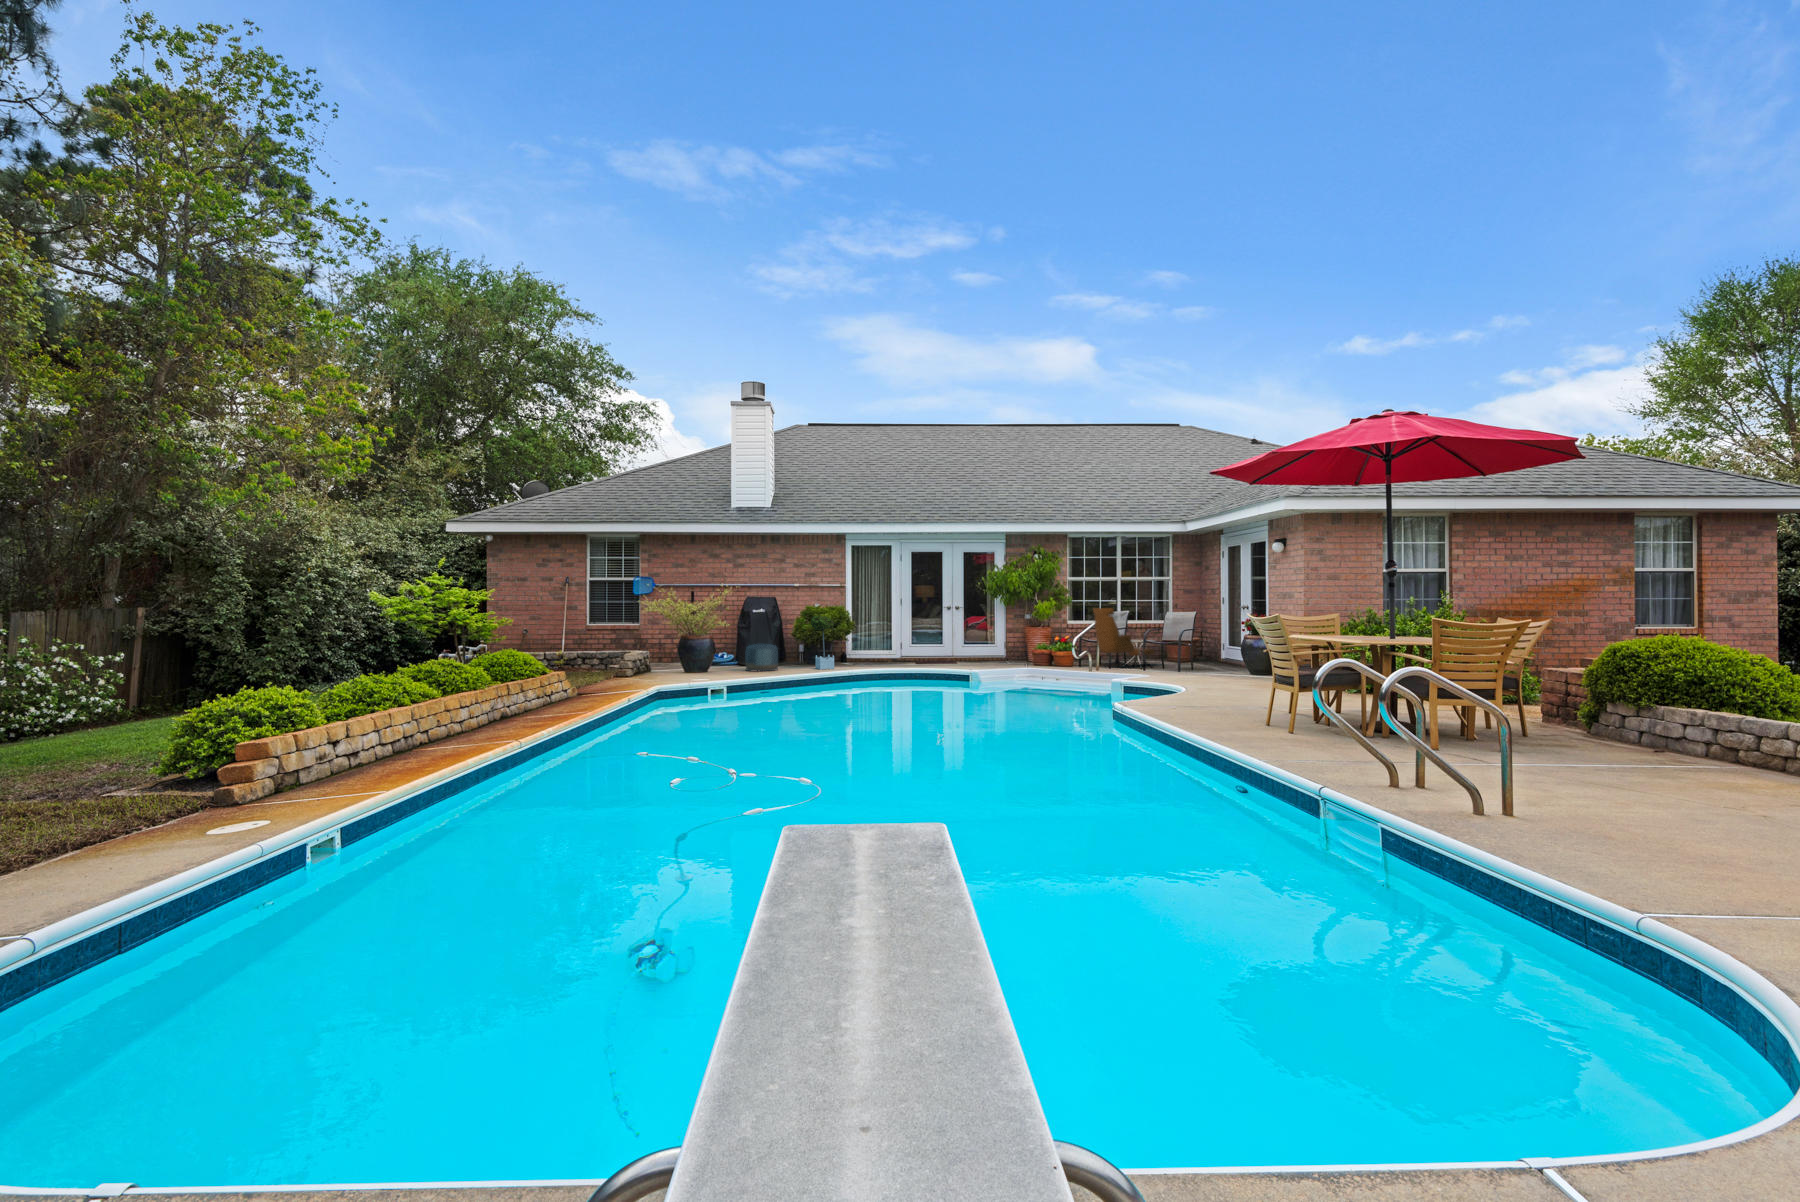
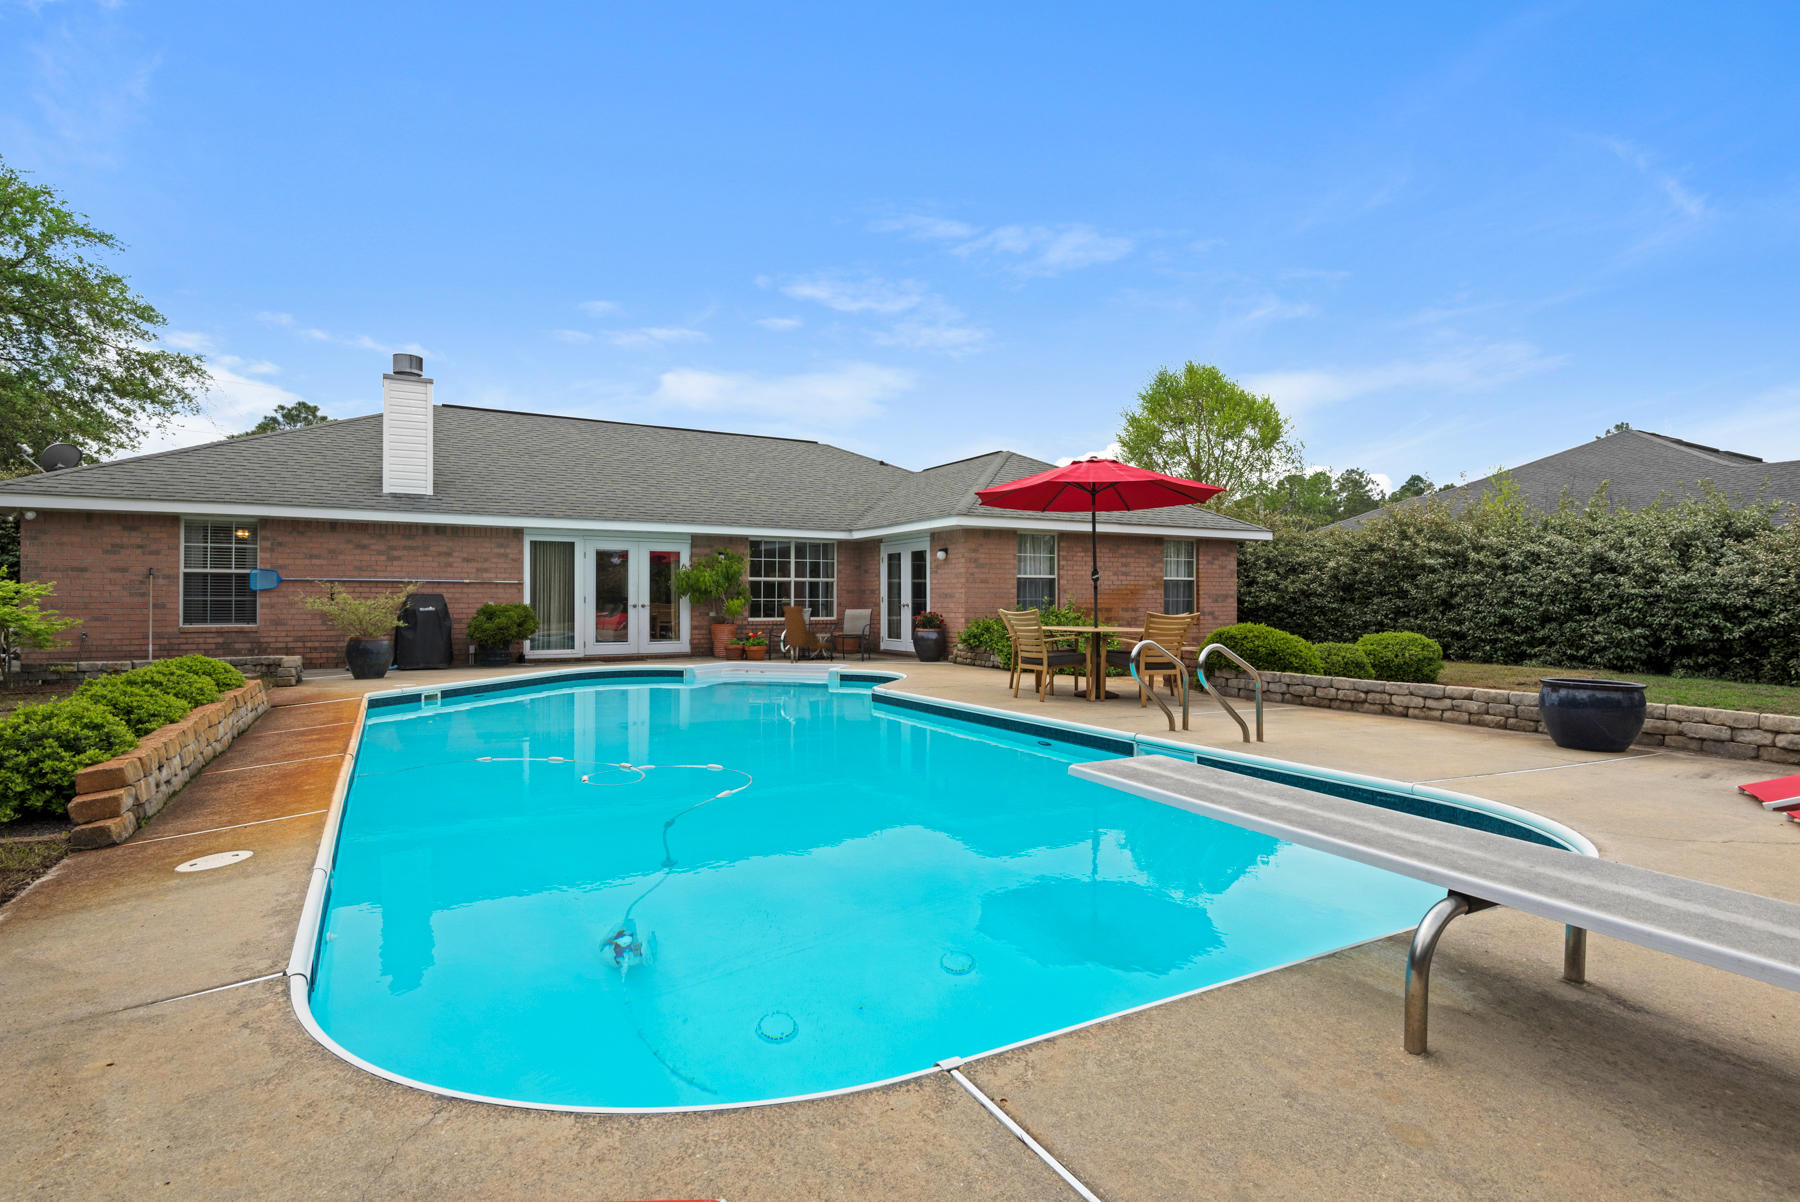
potted tree: present [811,615,834,670] -> none [494,613,522,671]
pouf: present [746,644,778,671] -> none [416,645,456,675]

